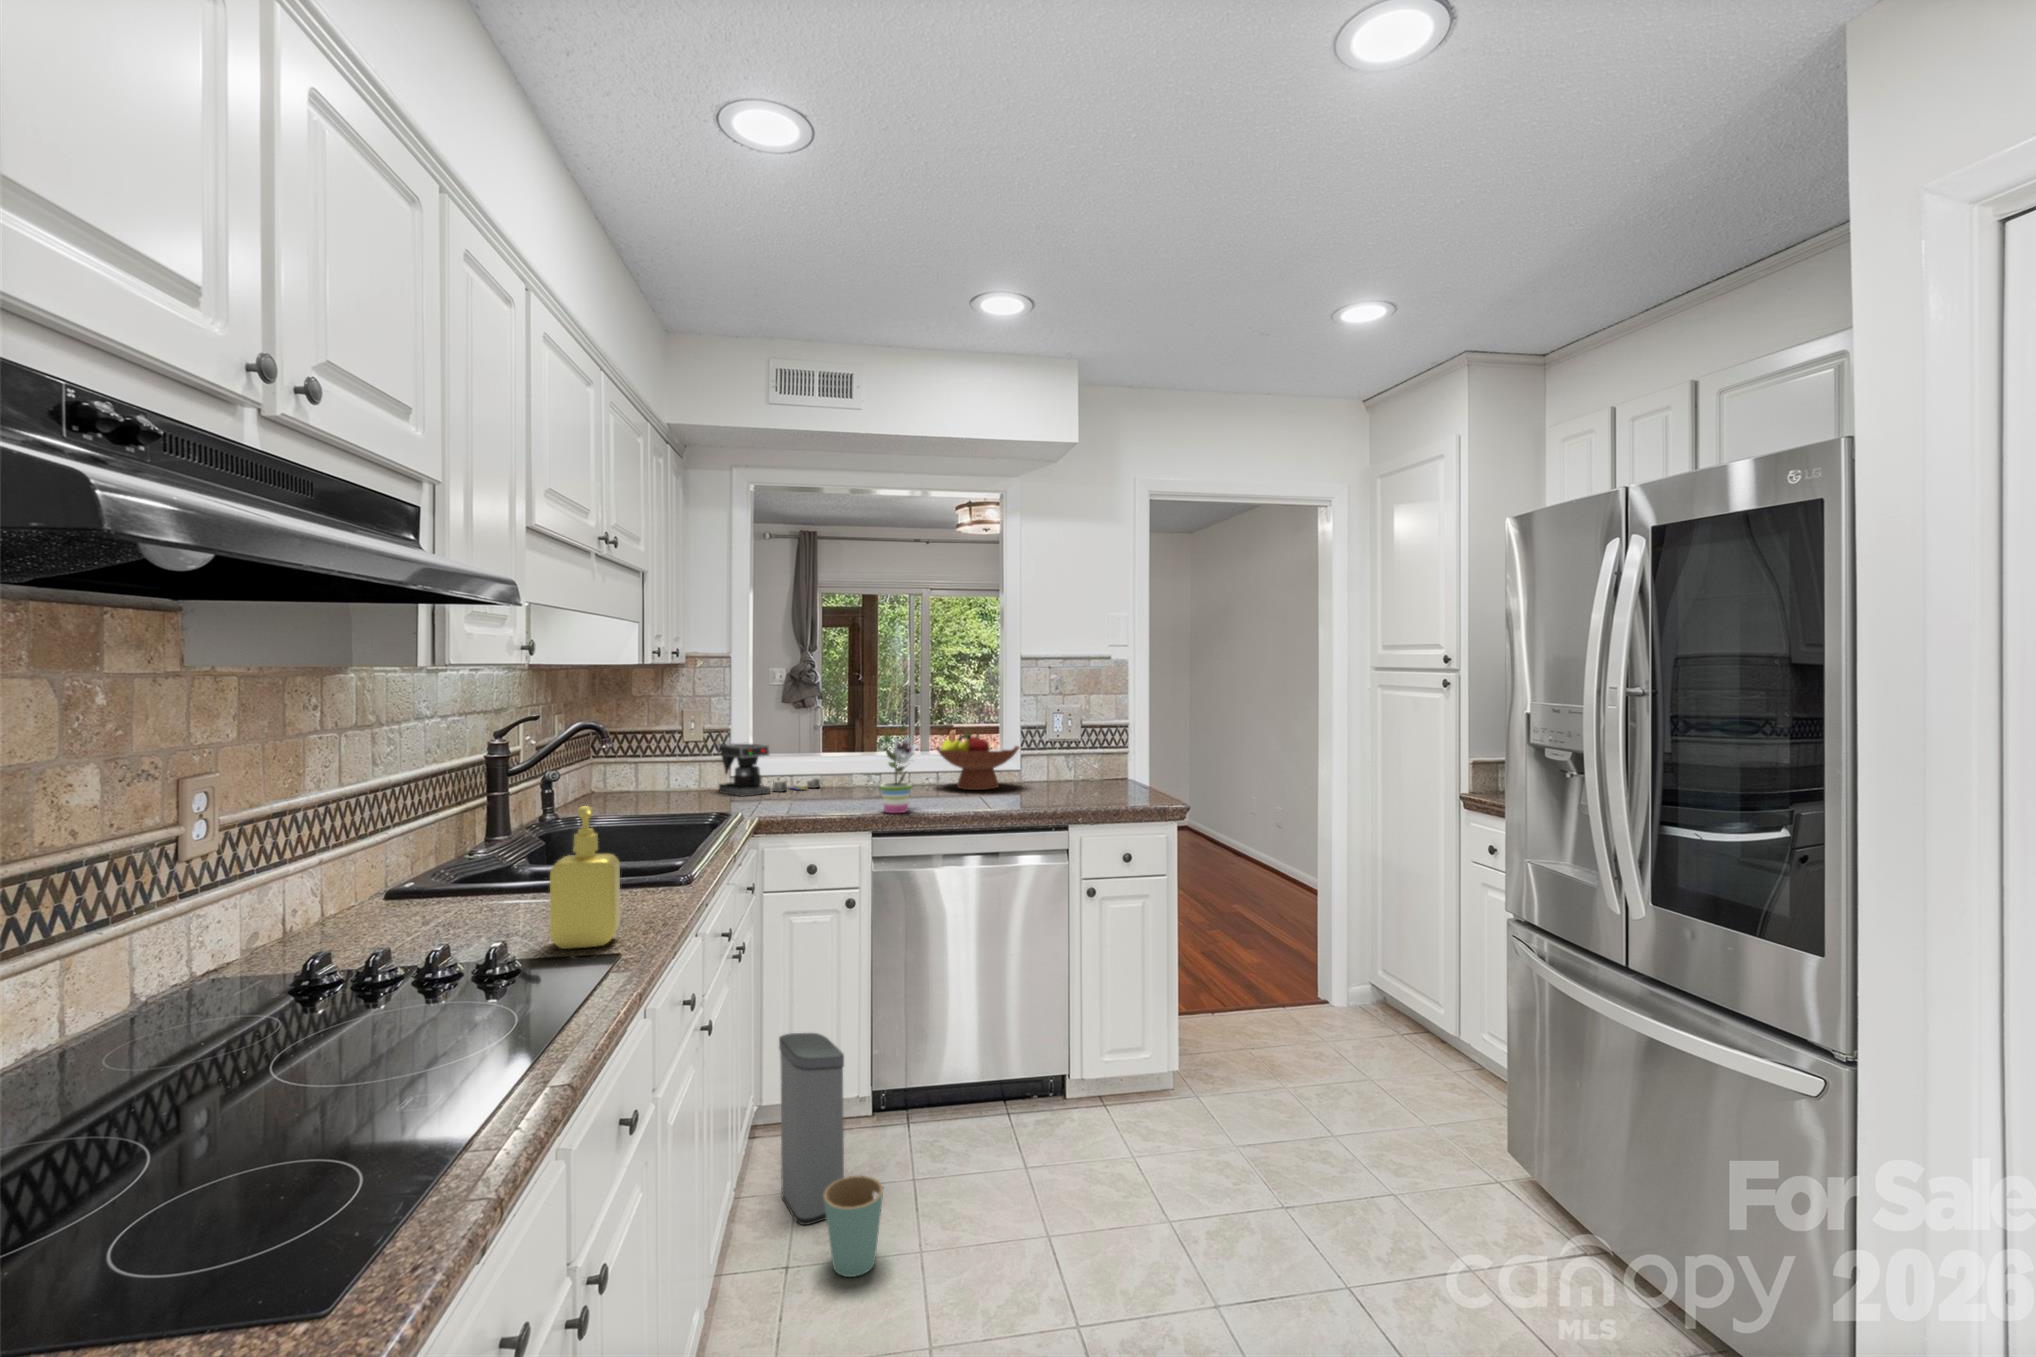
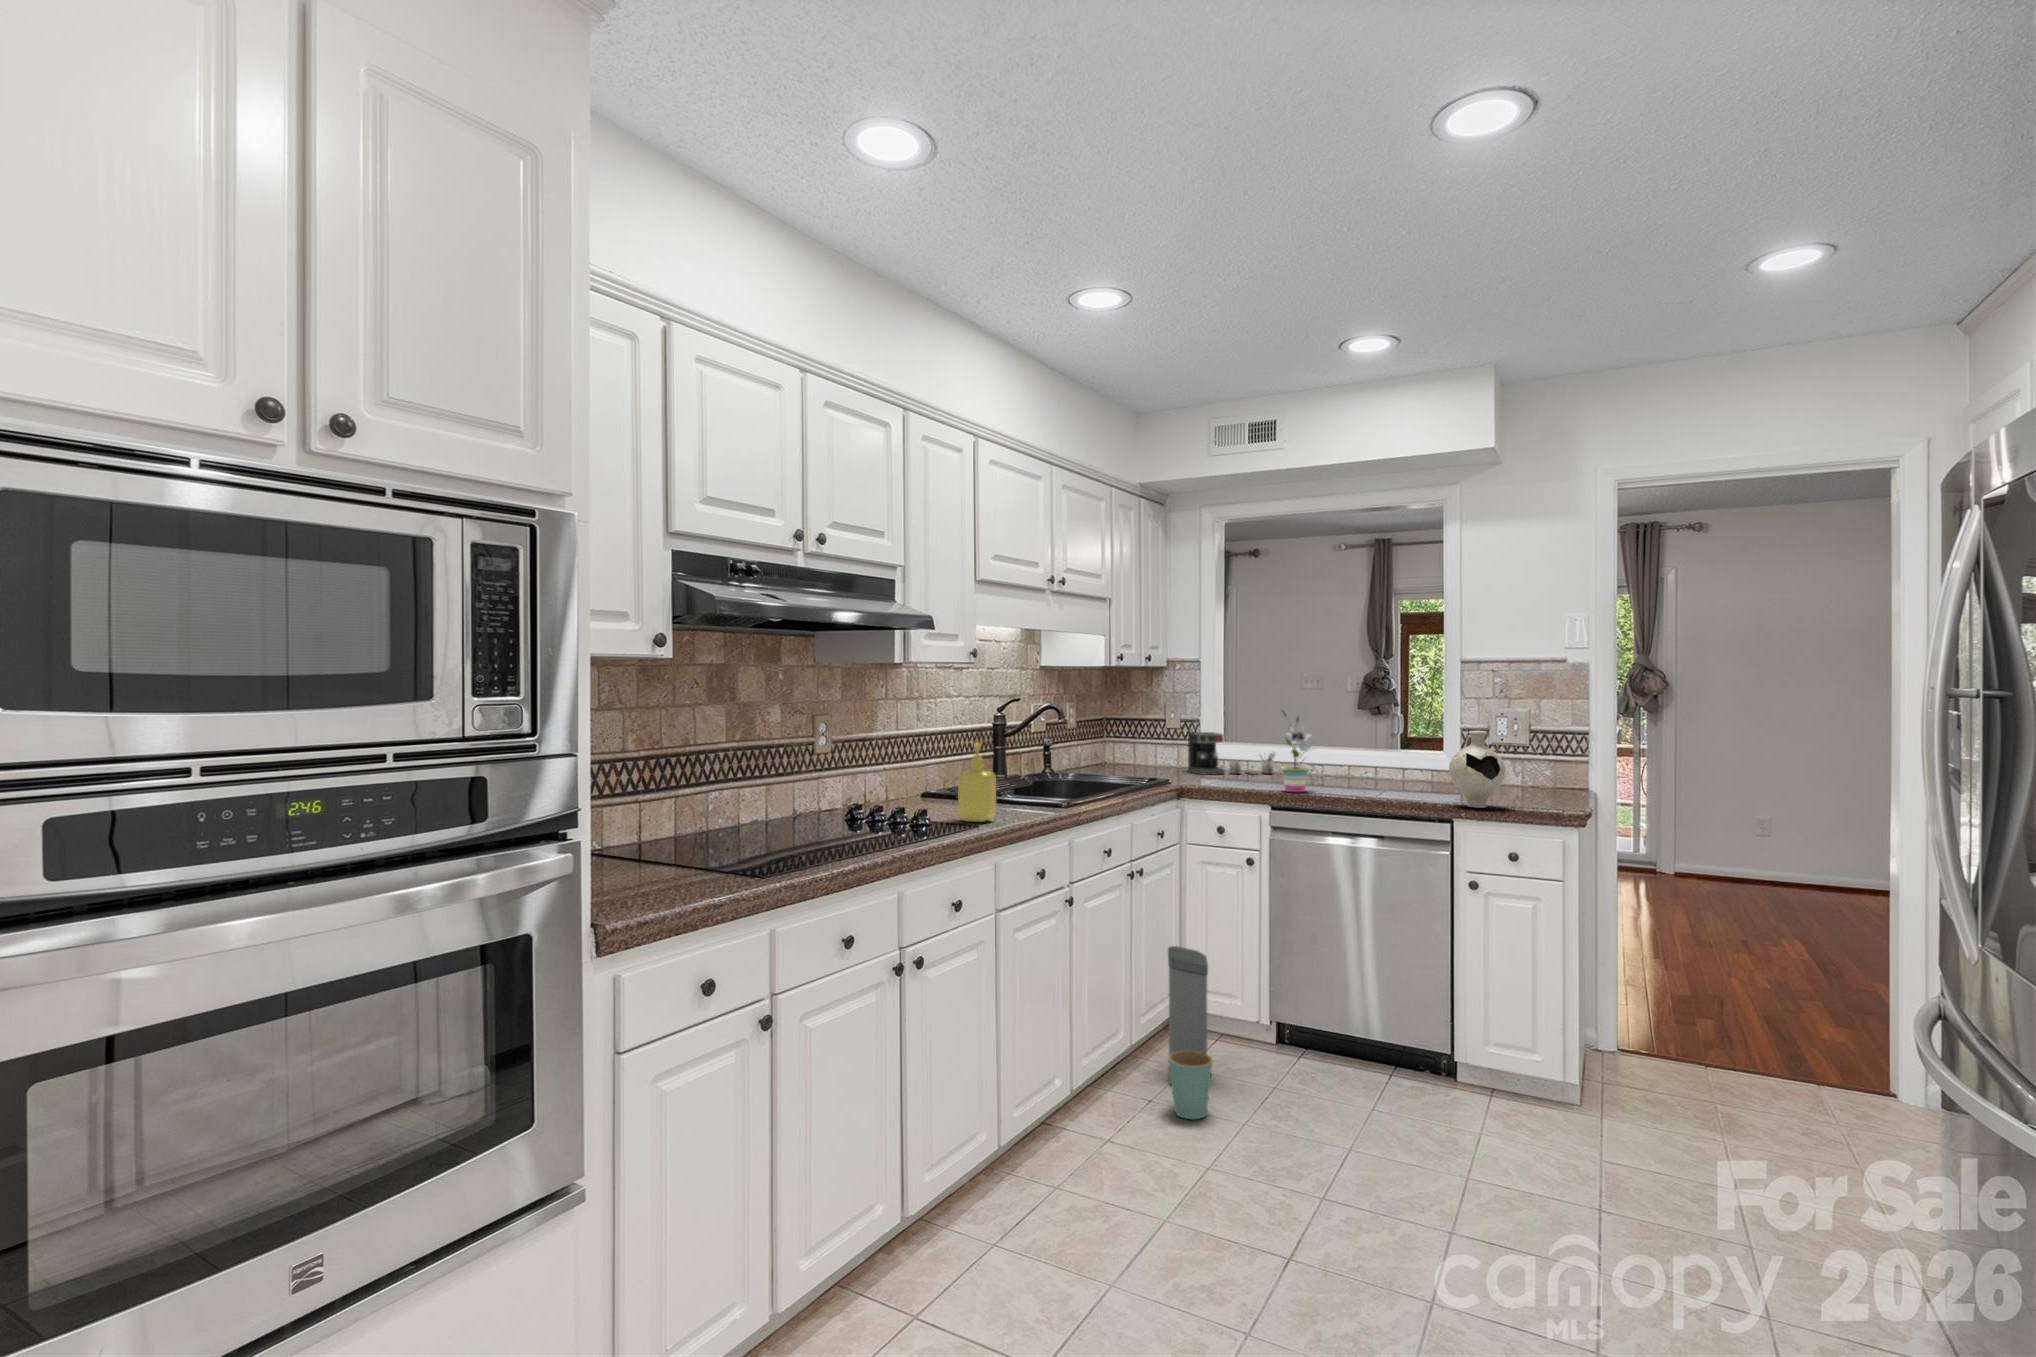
fruit bowl: present [936,733,1019,790] -> none [1370,731,1457,786]
decorative vase: none [1070,733,1124,814] -> present [1449,731,1506,808]

